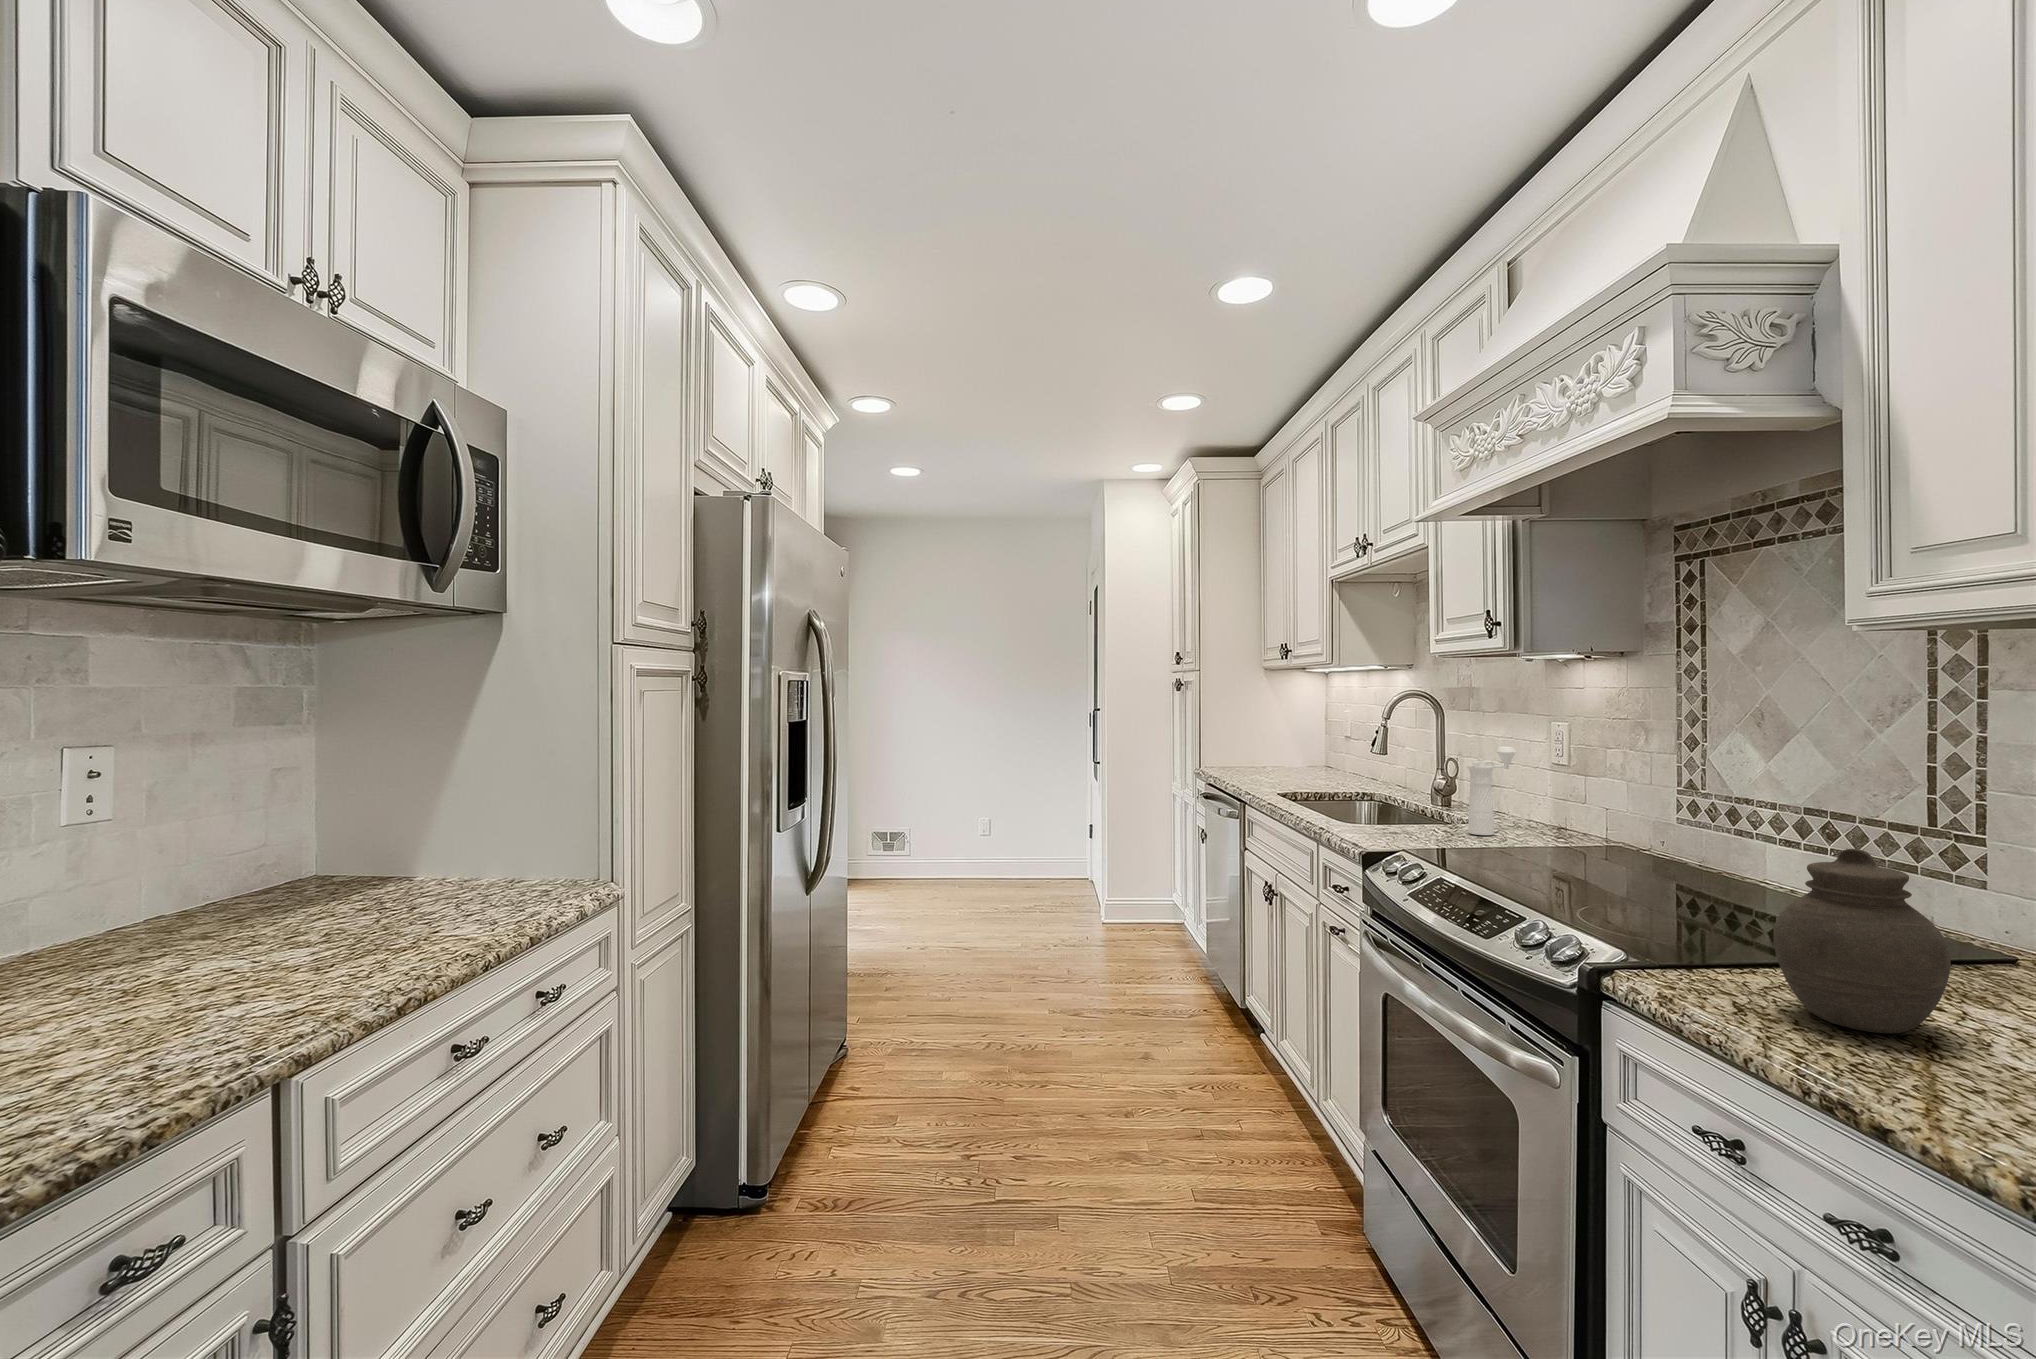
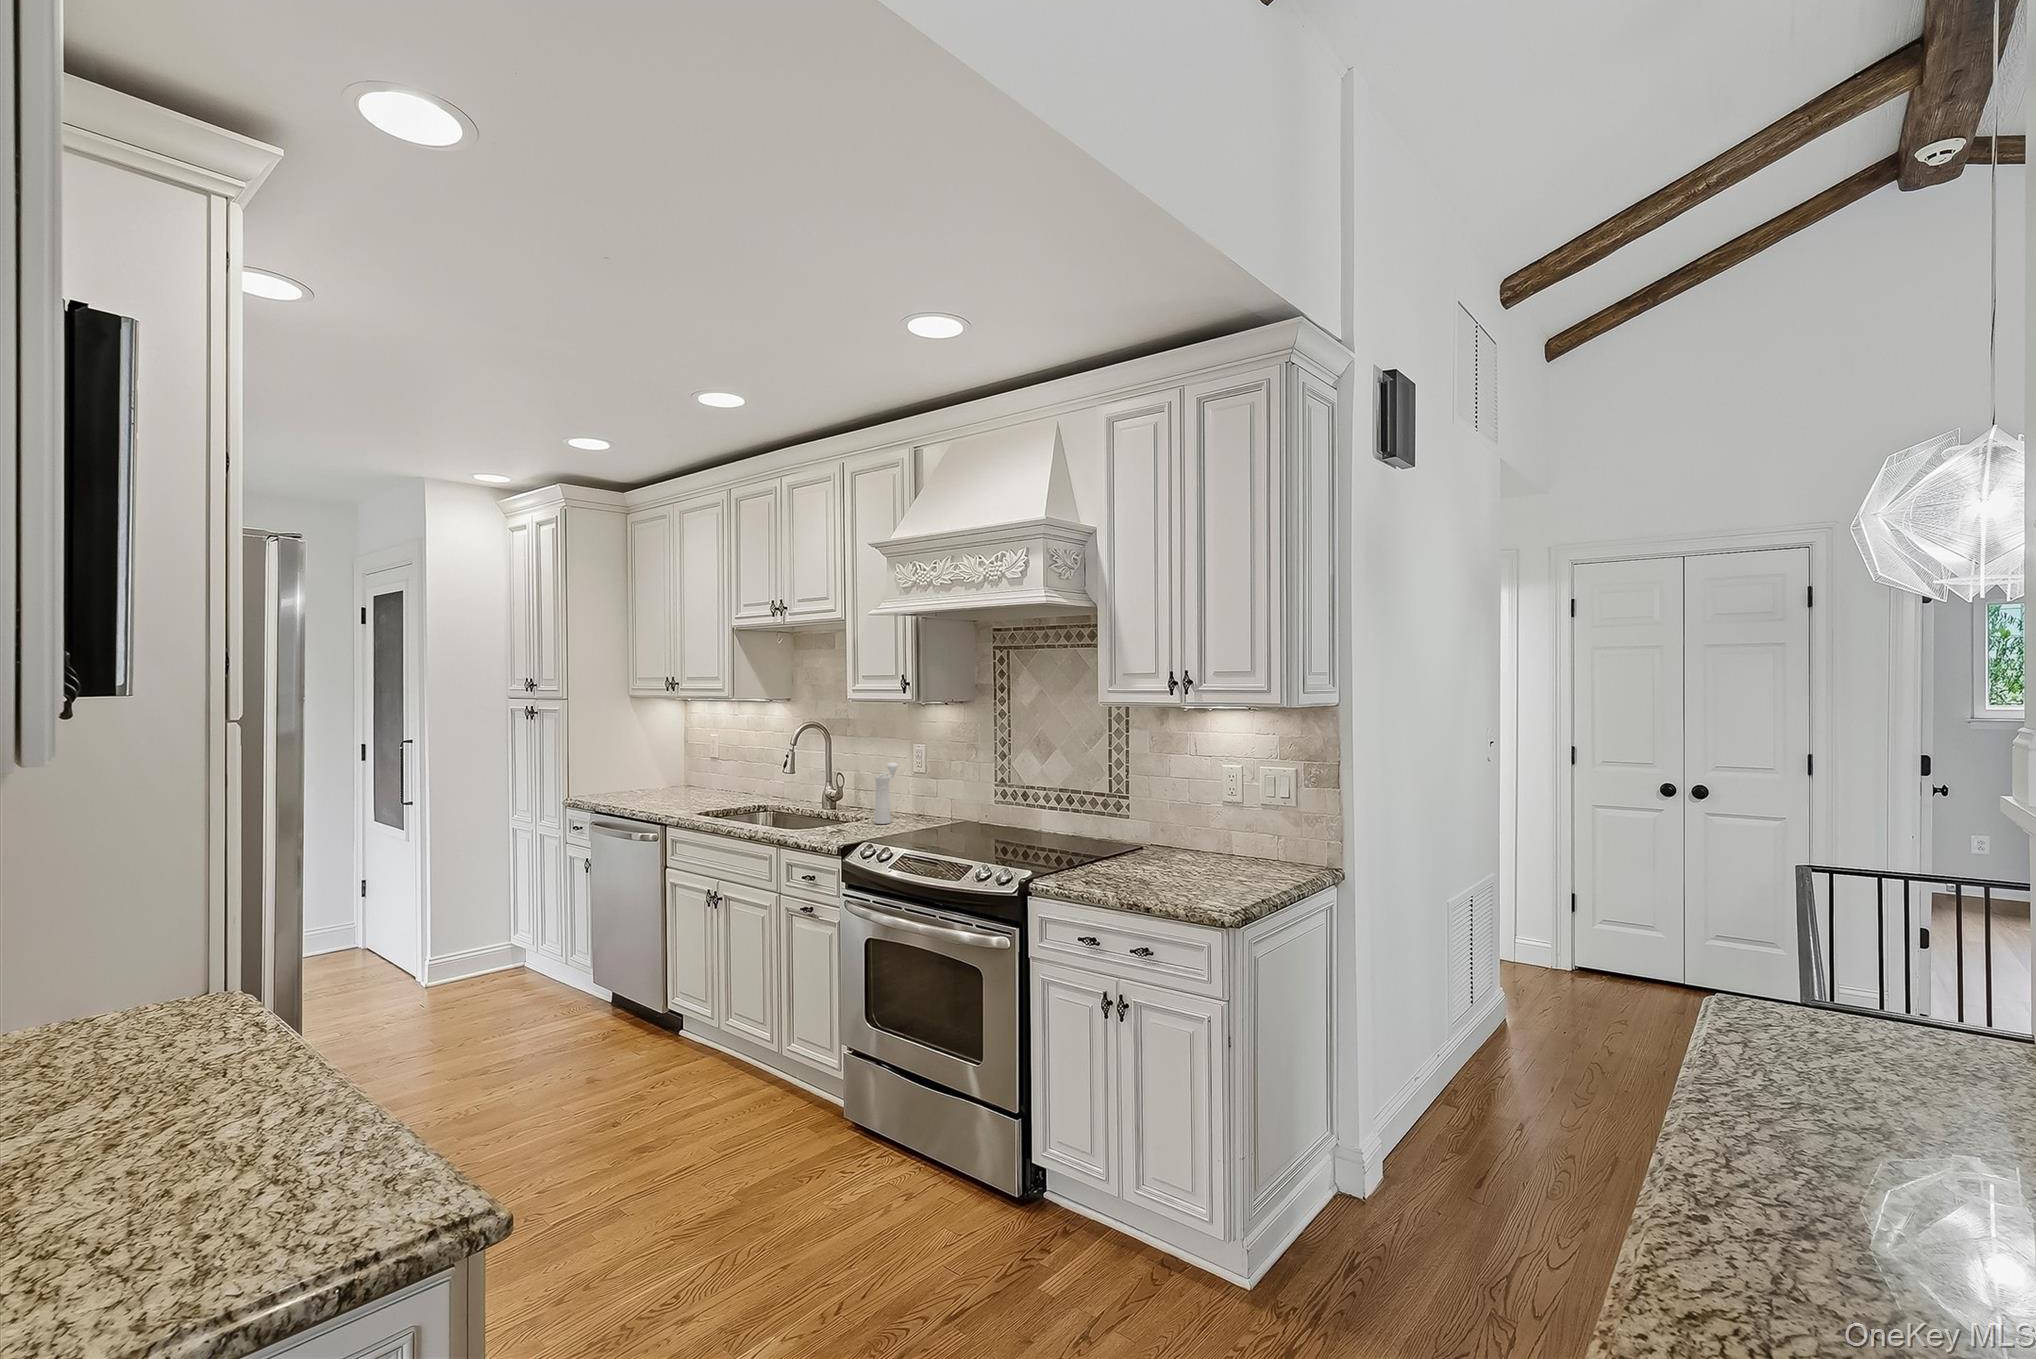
jar: present [1774,849,1951,1033] -> none [1092,805,1146,881]

